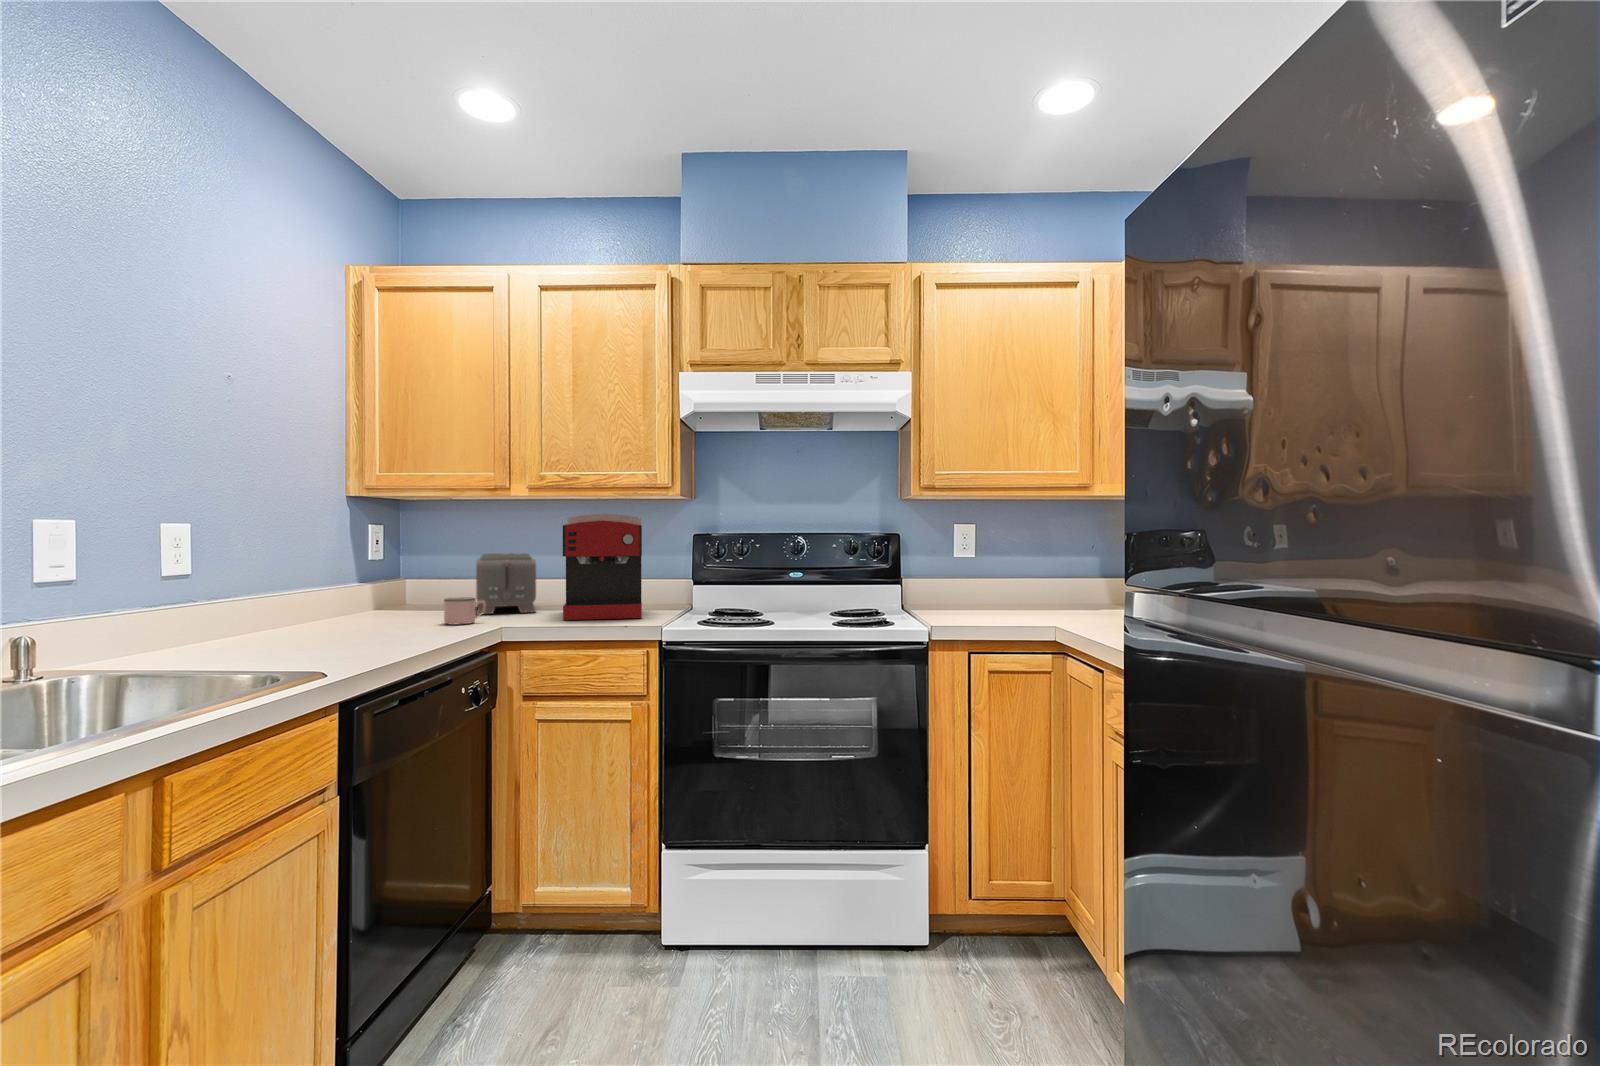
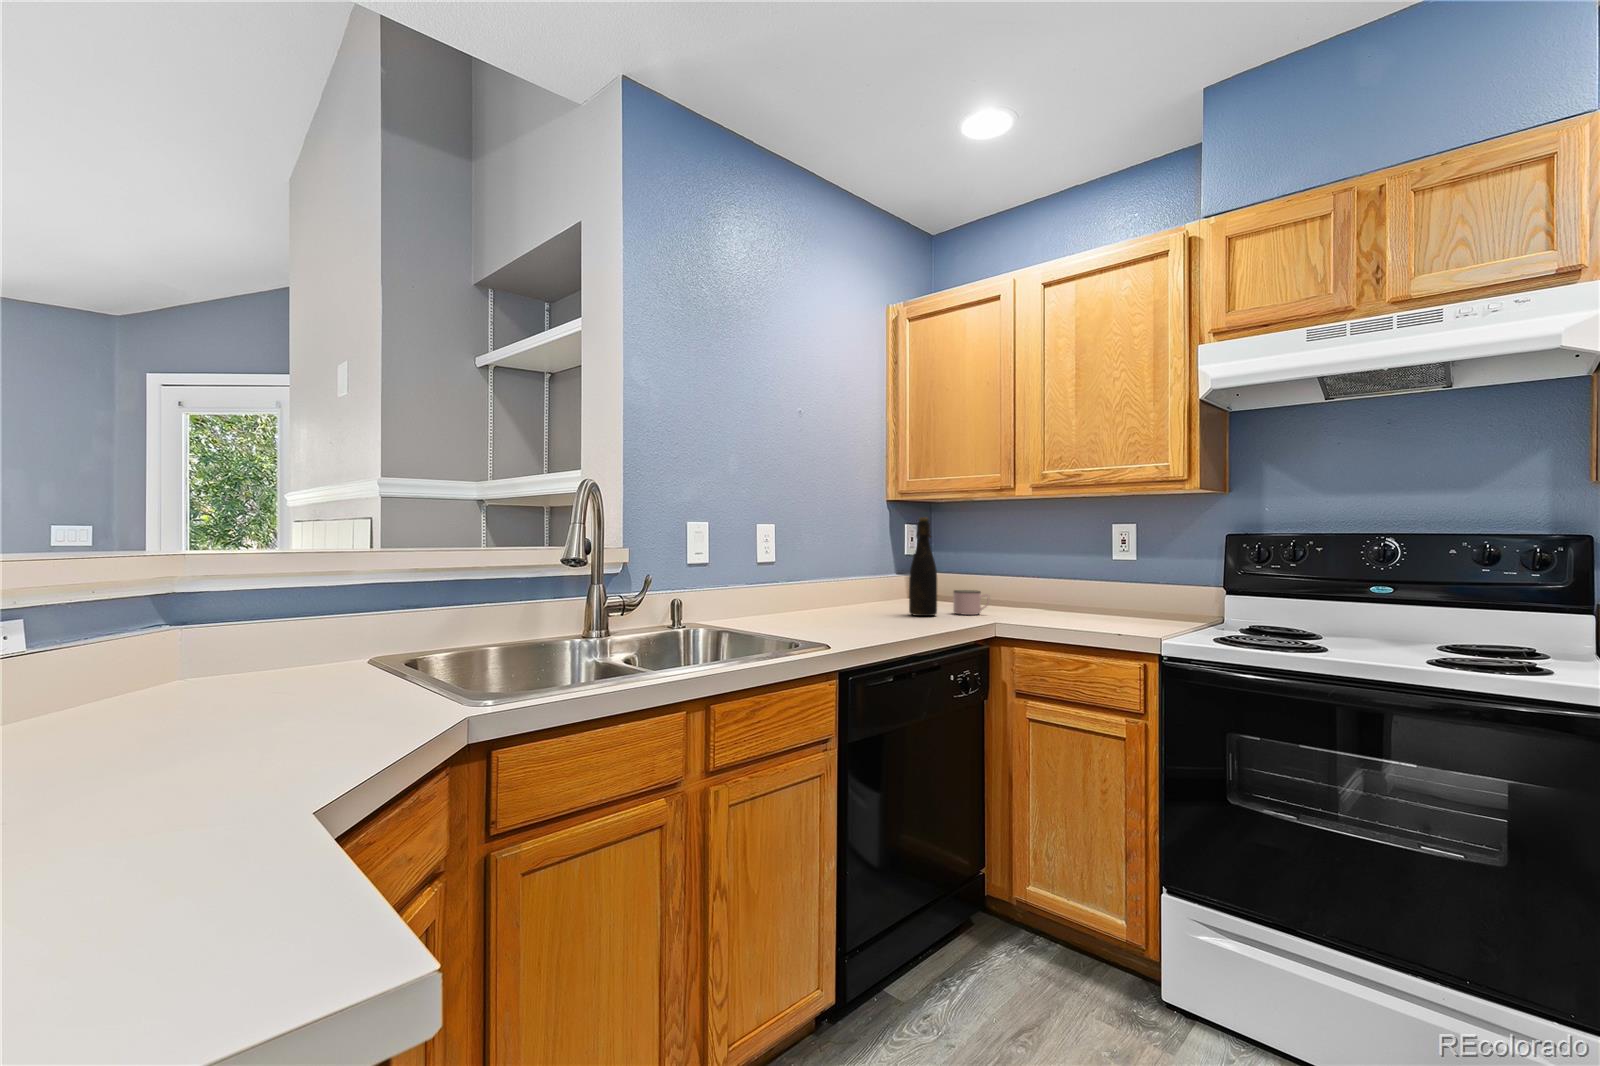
coffee maker: present [563,513,642,620] -> none [1064,510,1158,624]
bottle: none [392,520,427,631] -> present [909,517,937,616]
toaster: present [476,553,536,614] -> none [987,550,1044,610]

